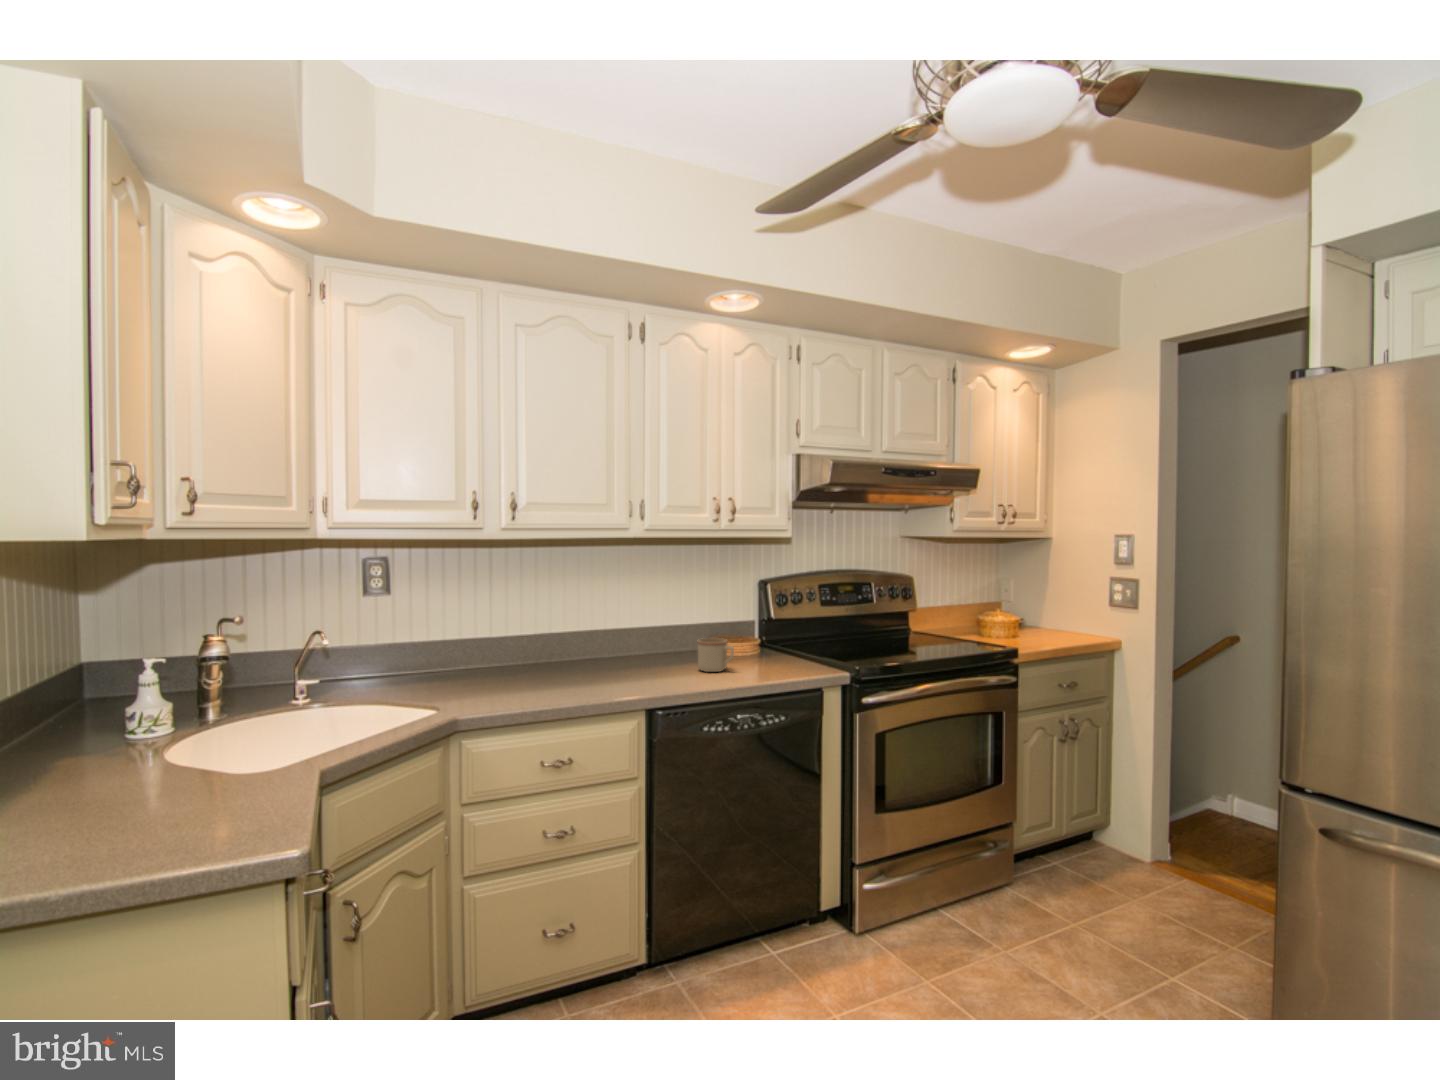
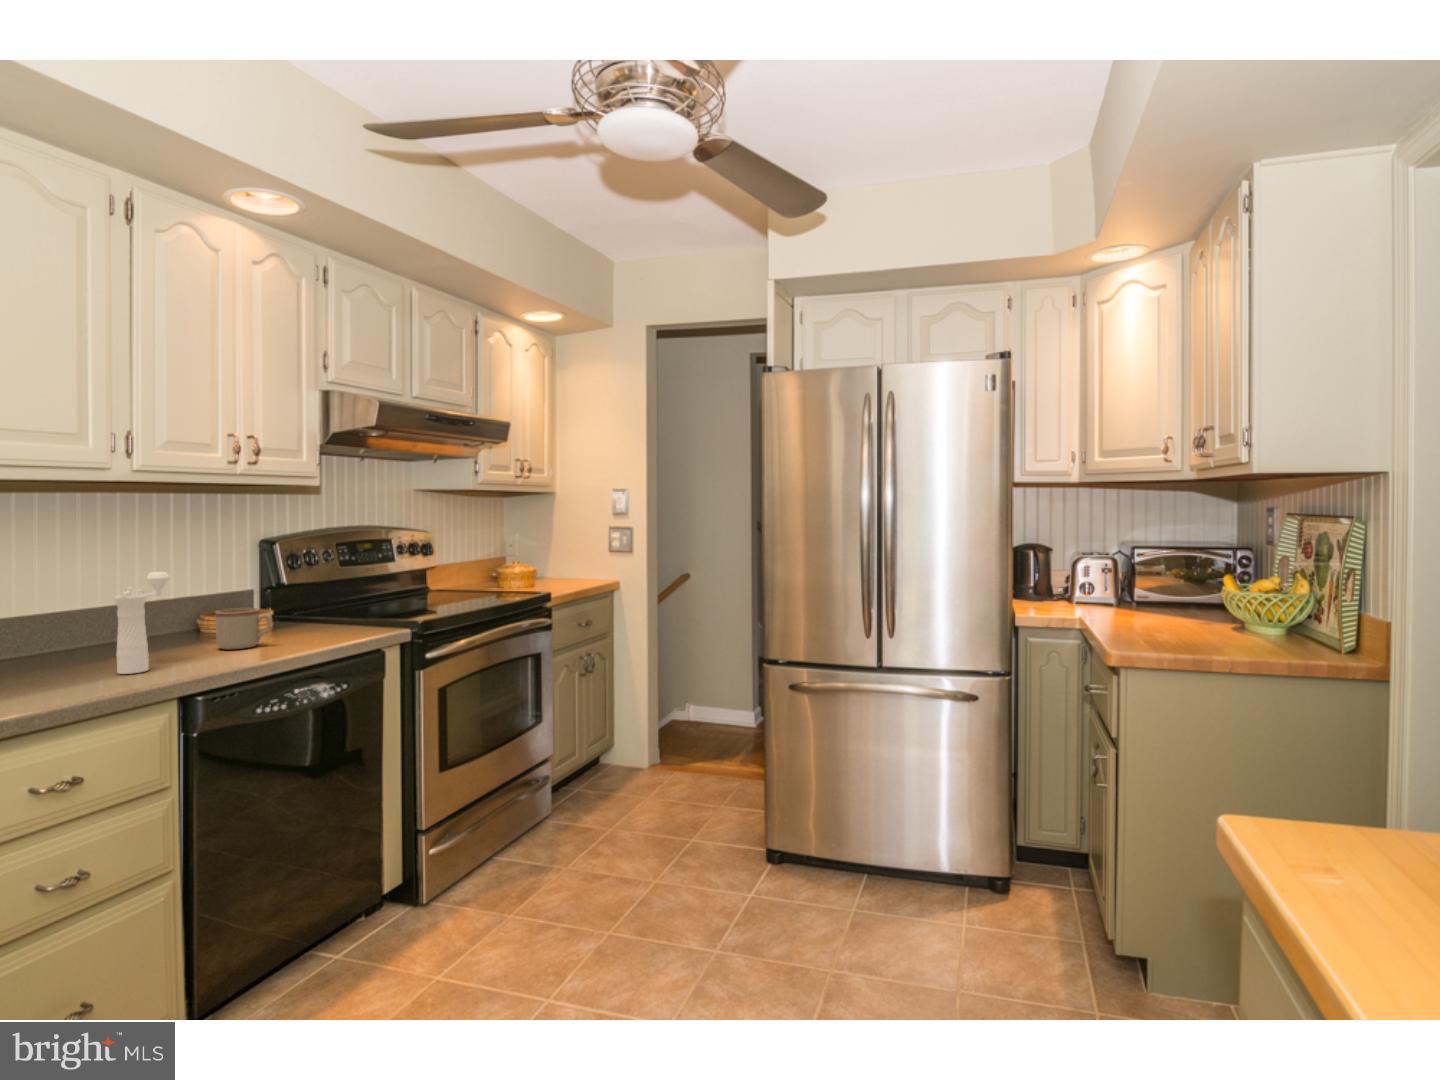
pepper mill: none [622,607,664,683] -> present [114,572,169,674]

